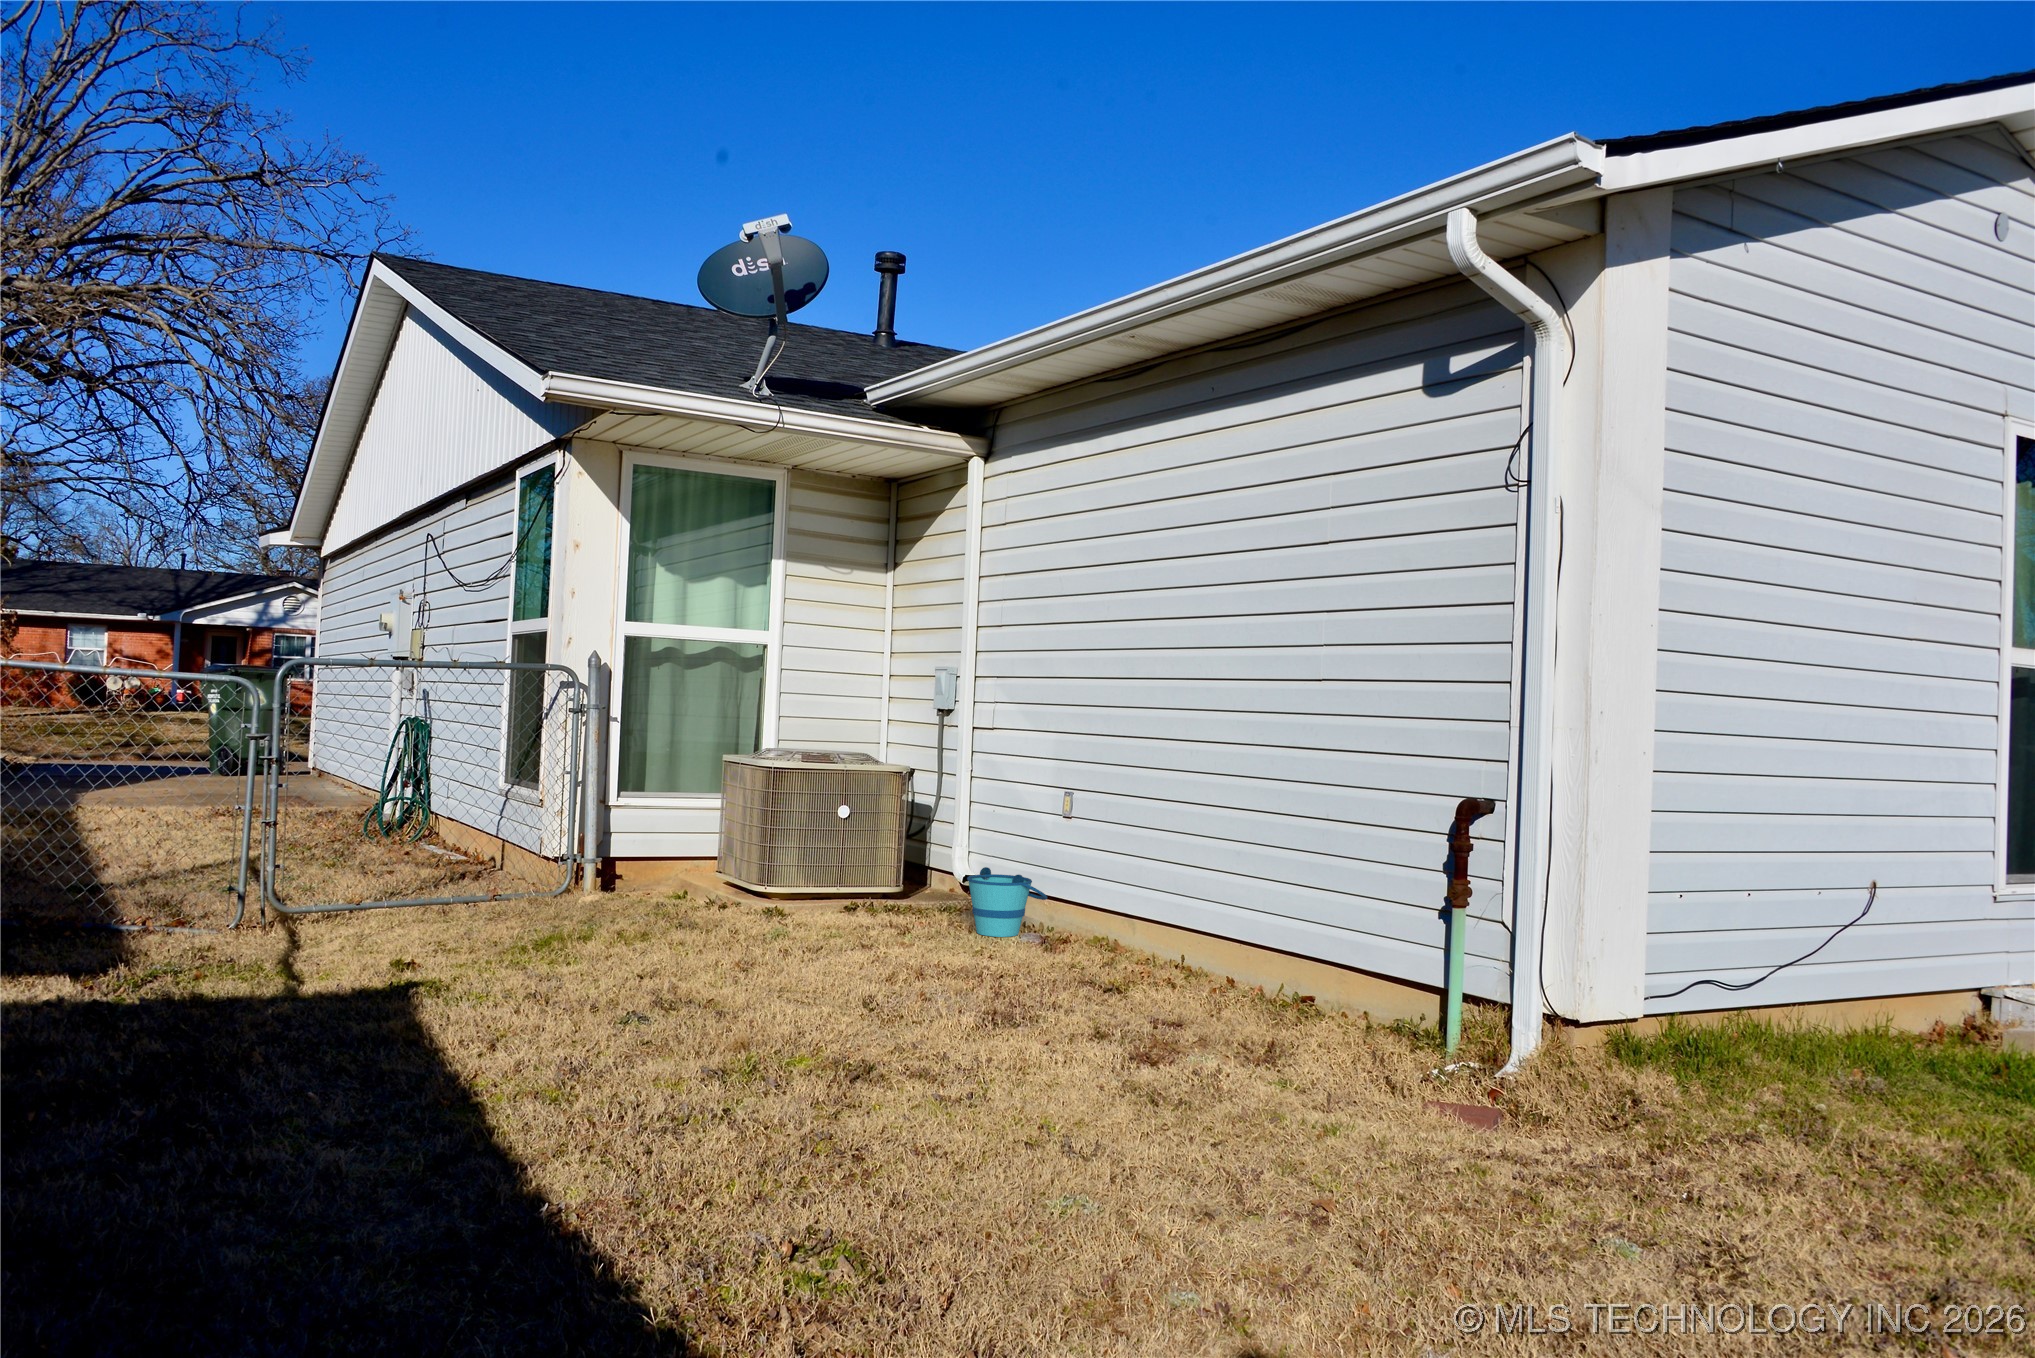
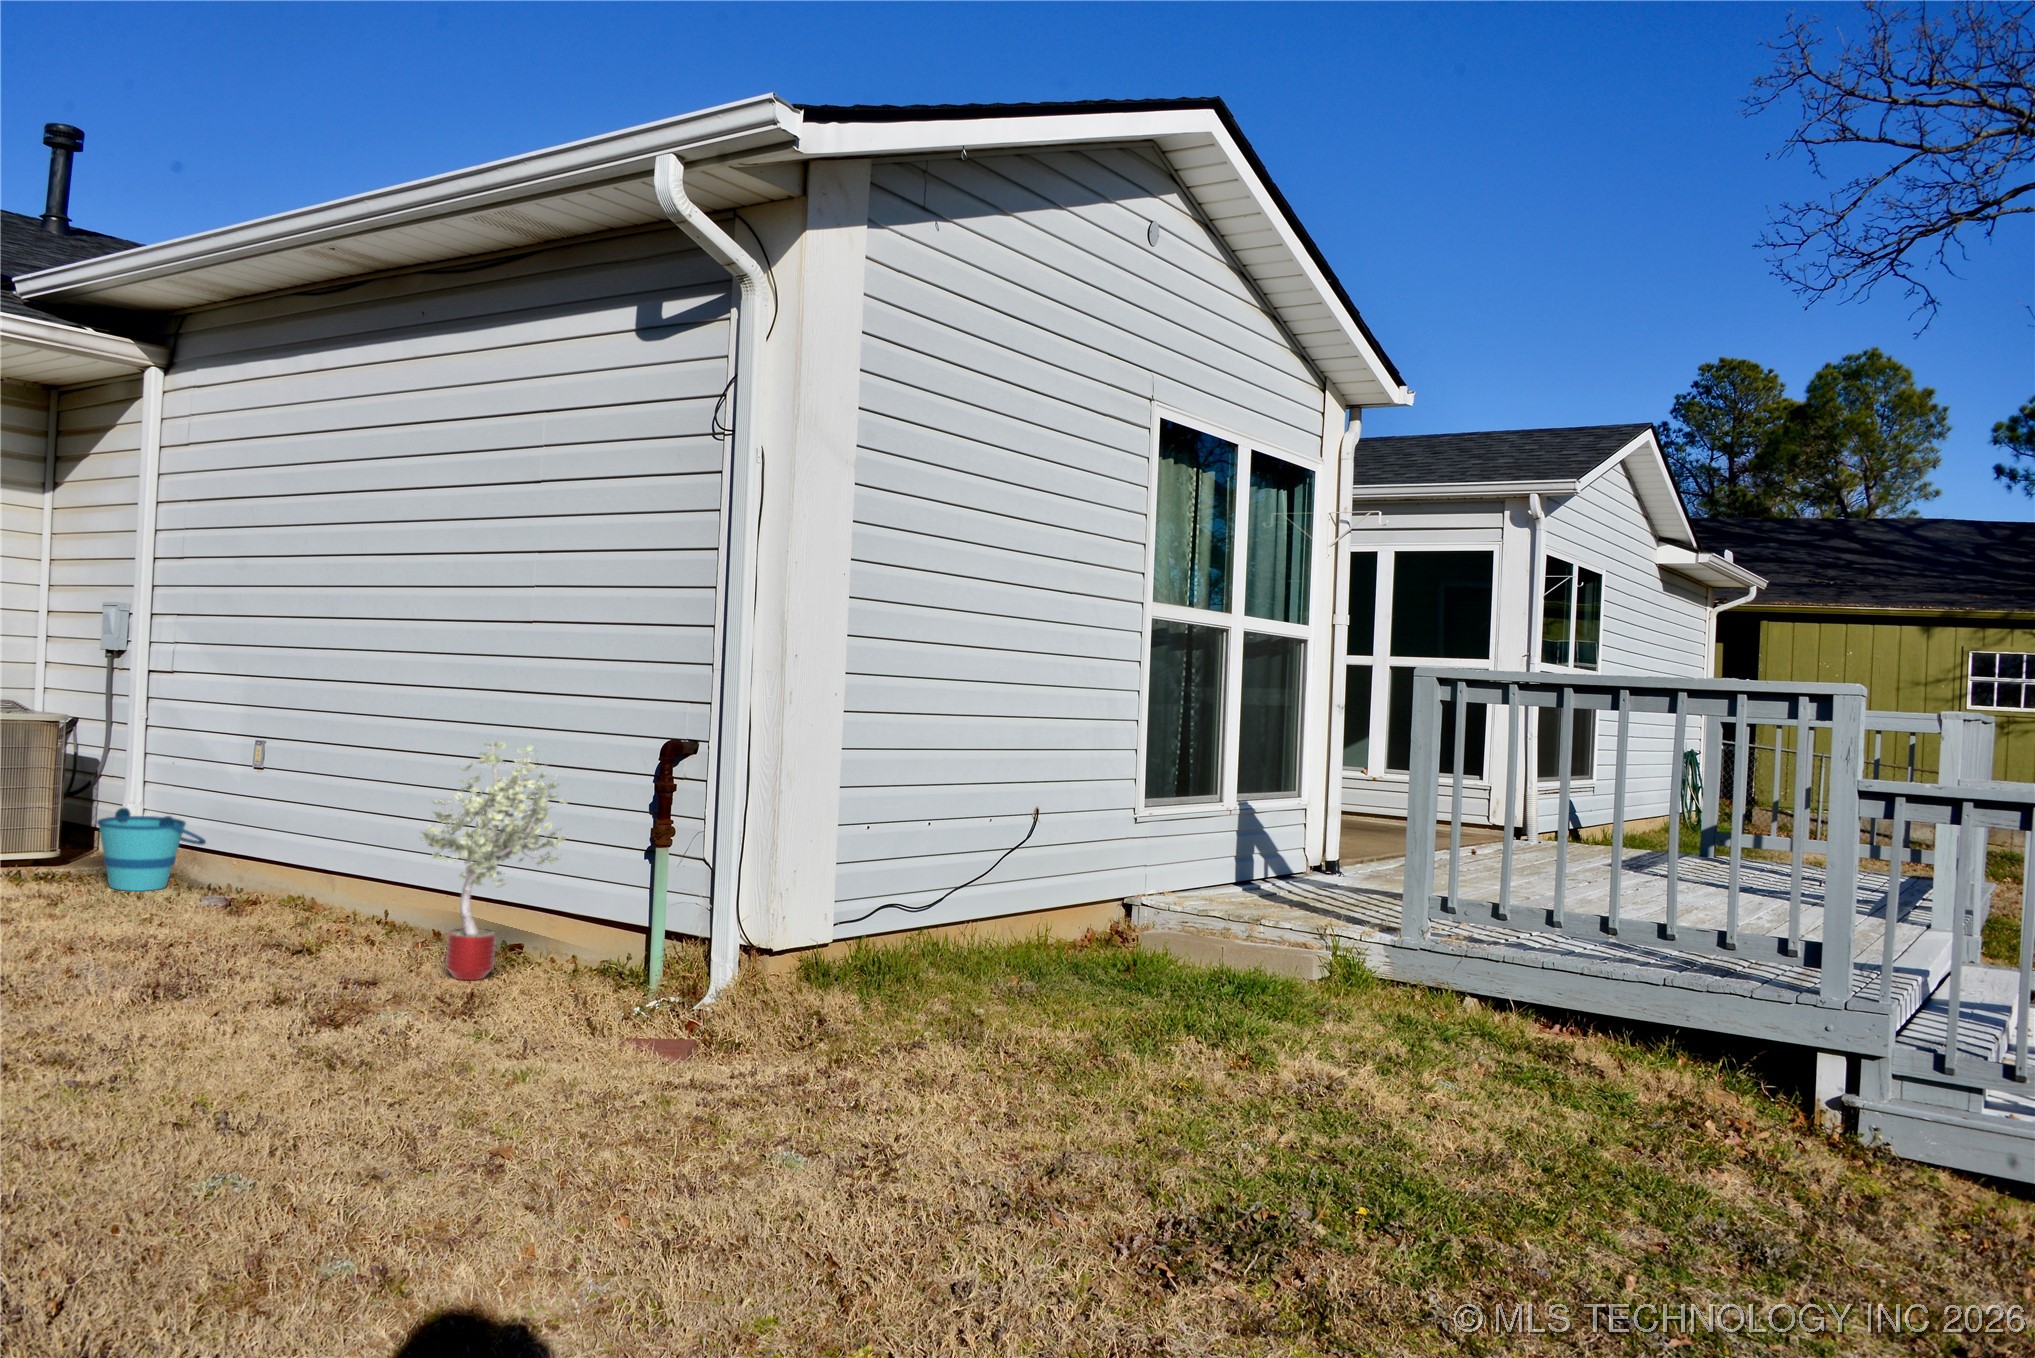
potted tree: none [1221,807,1357,1031] -> present [421,742,567,980]

